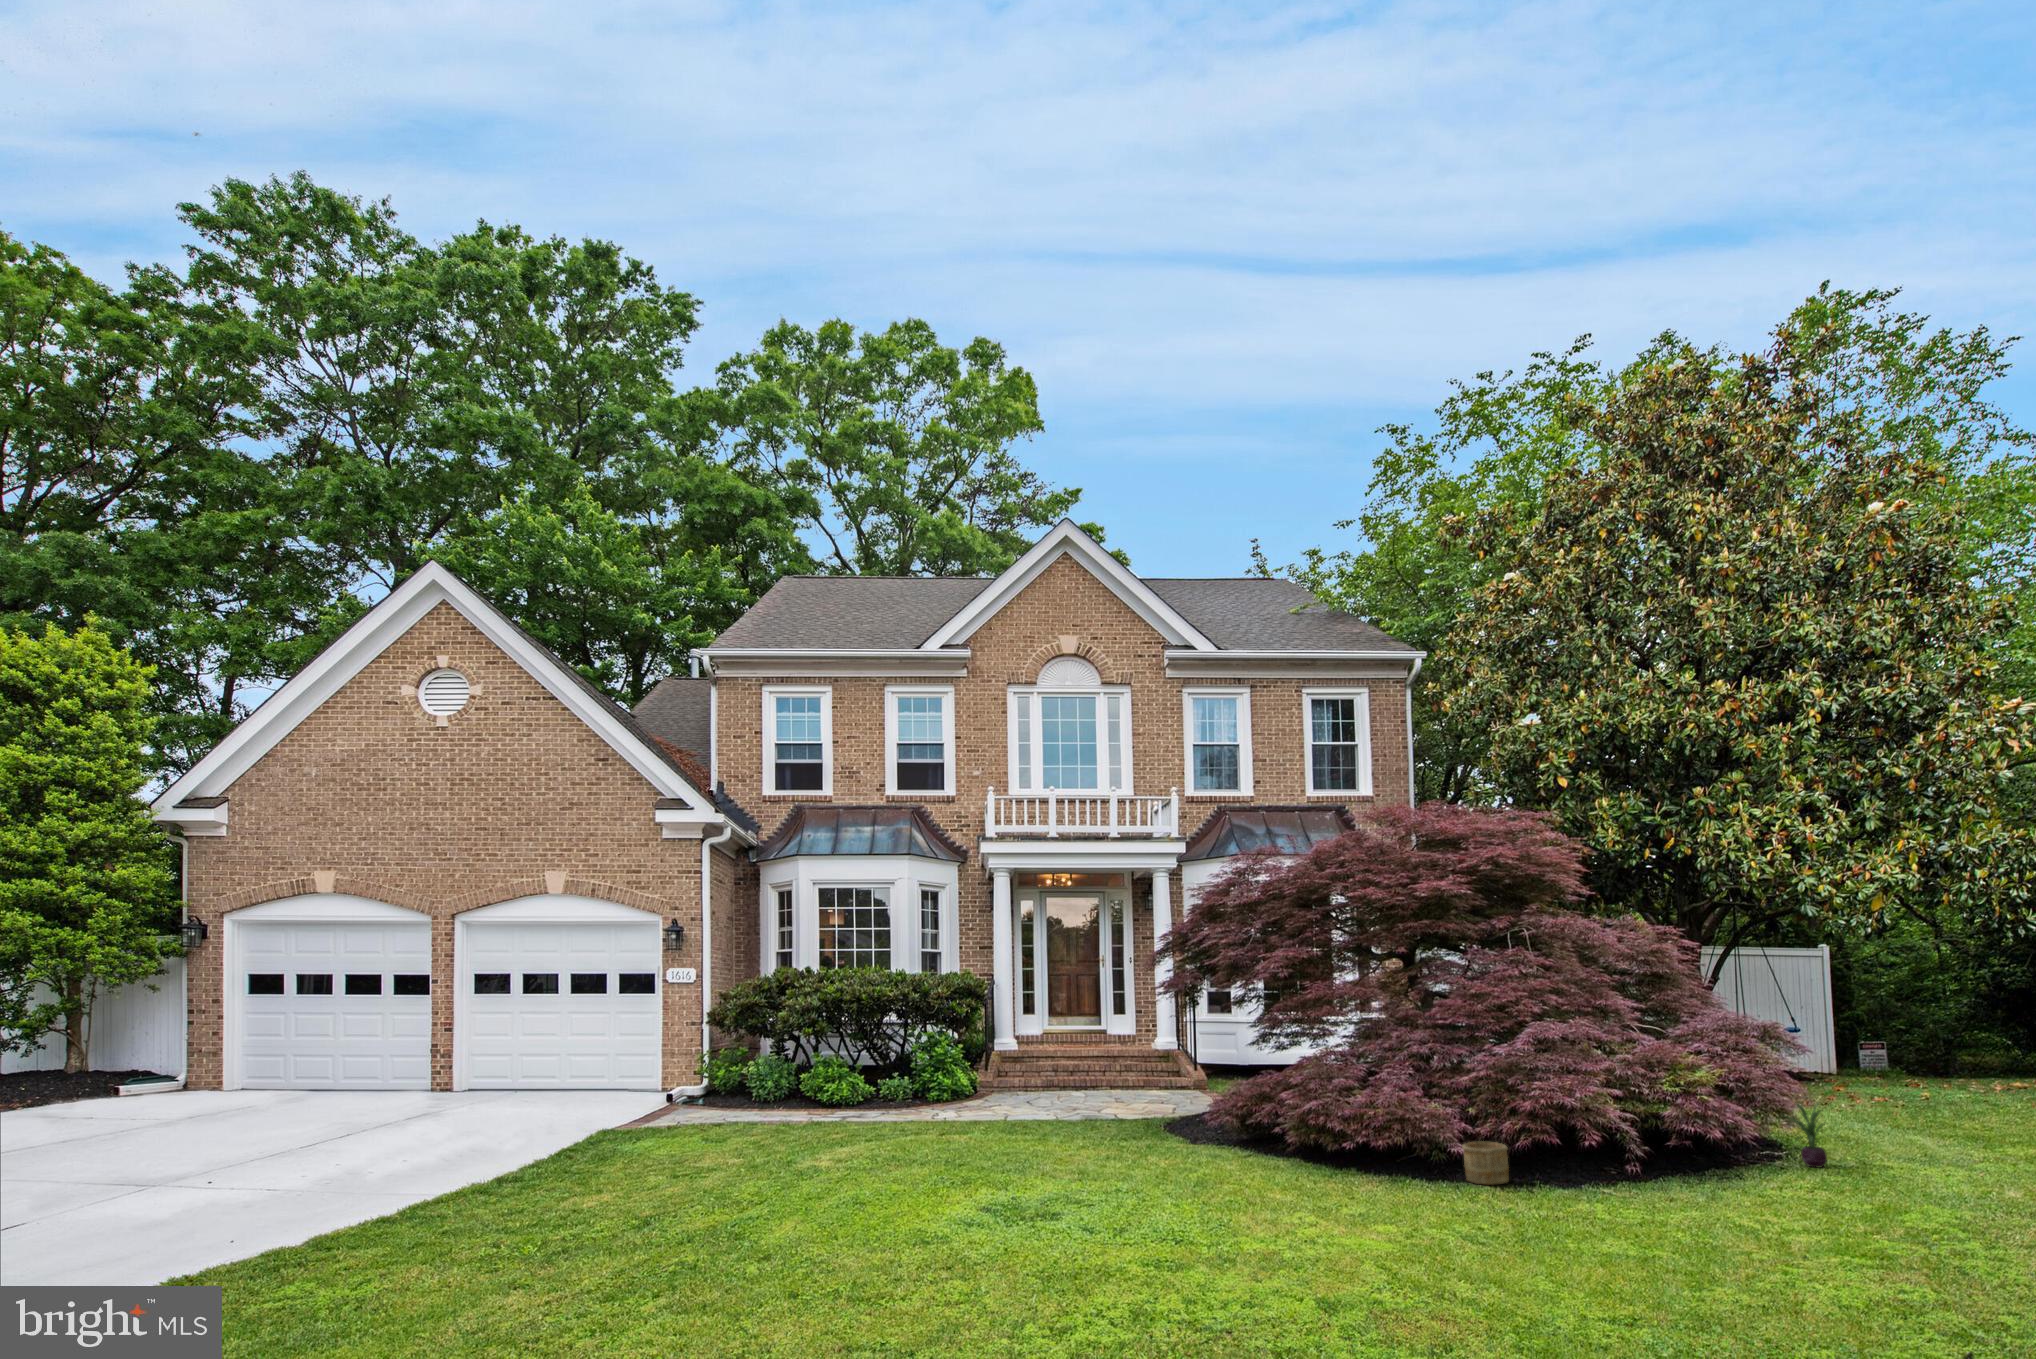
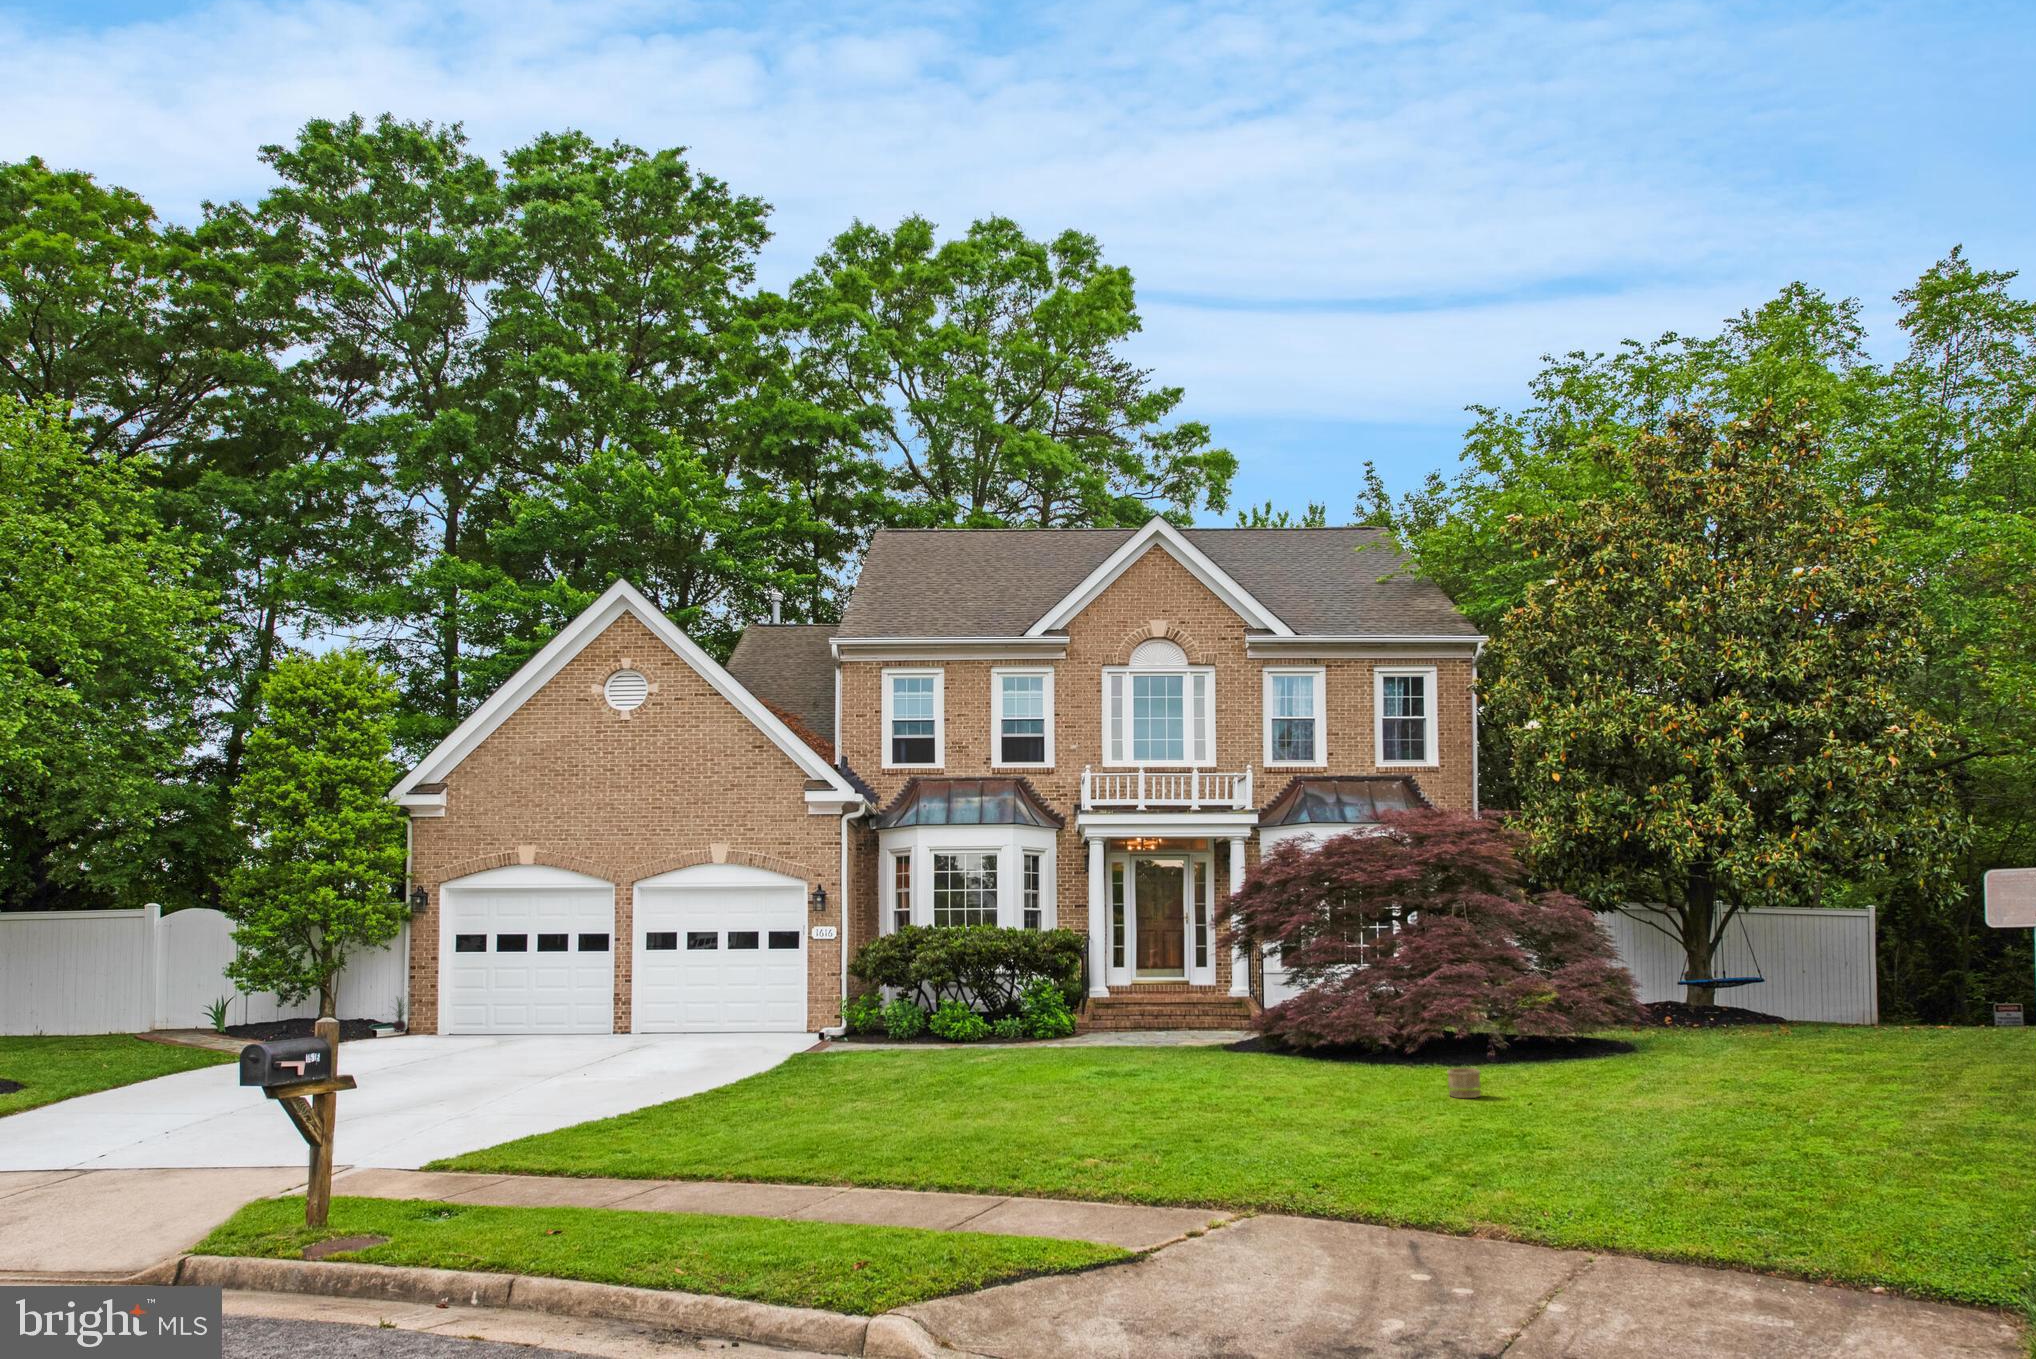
decorative plant: present [1791,1103,1841,1167] -> present [393,997,406,1031]

